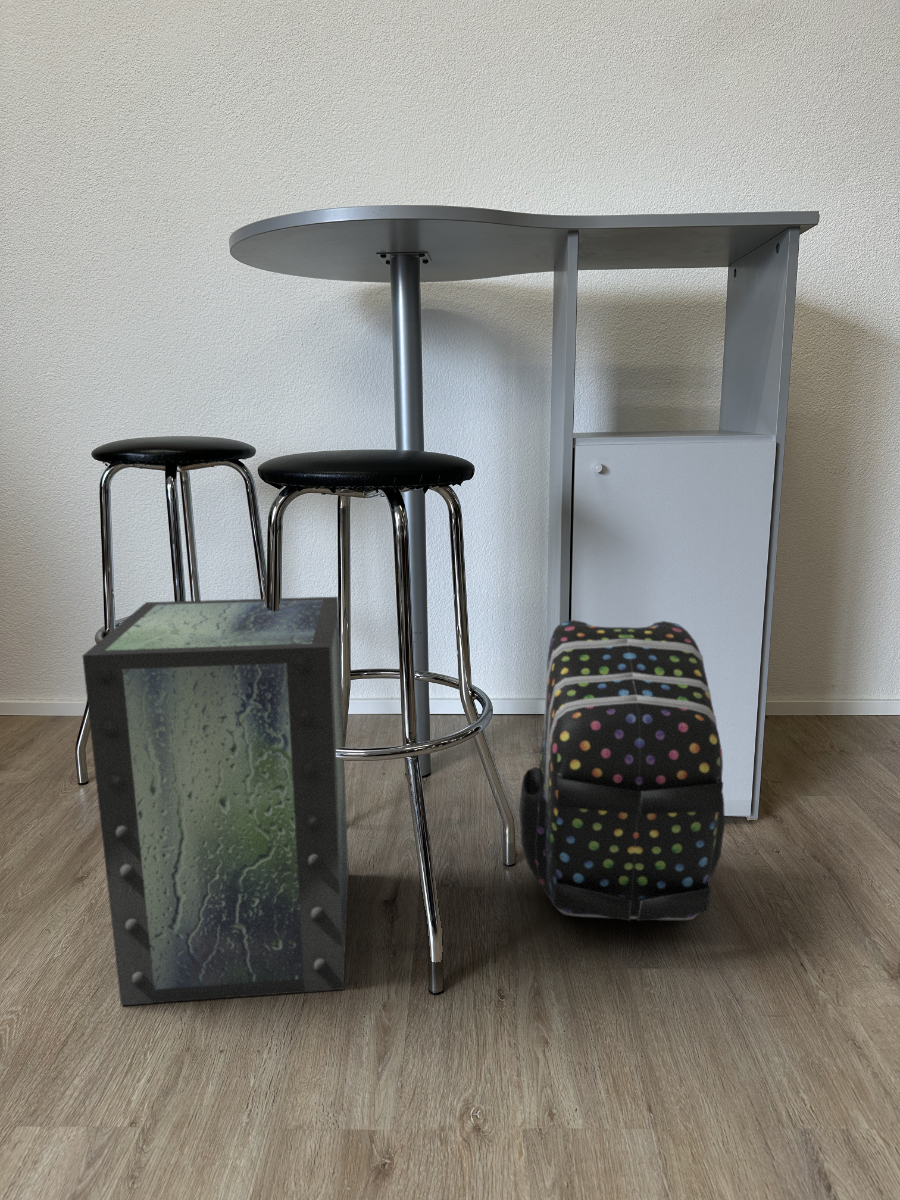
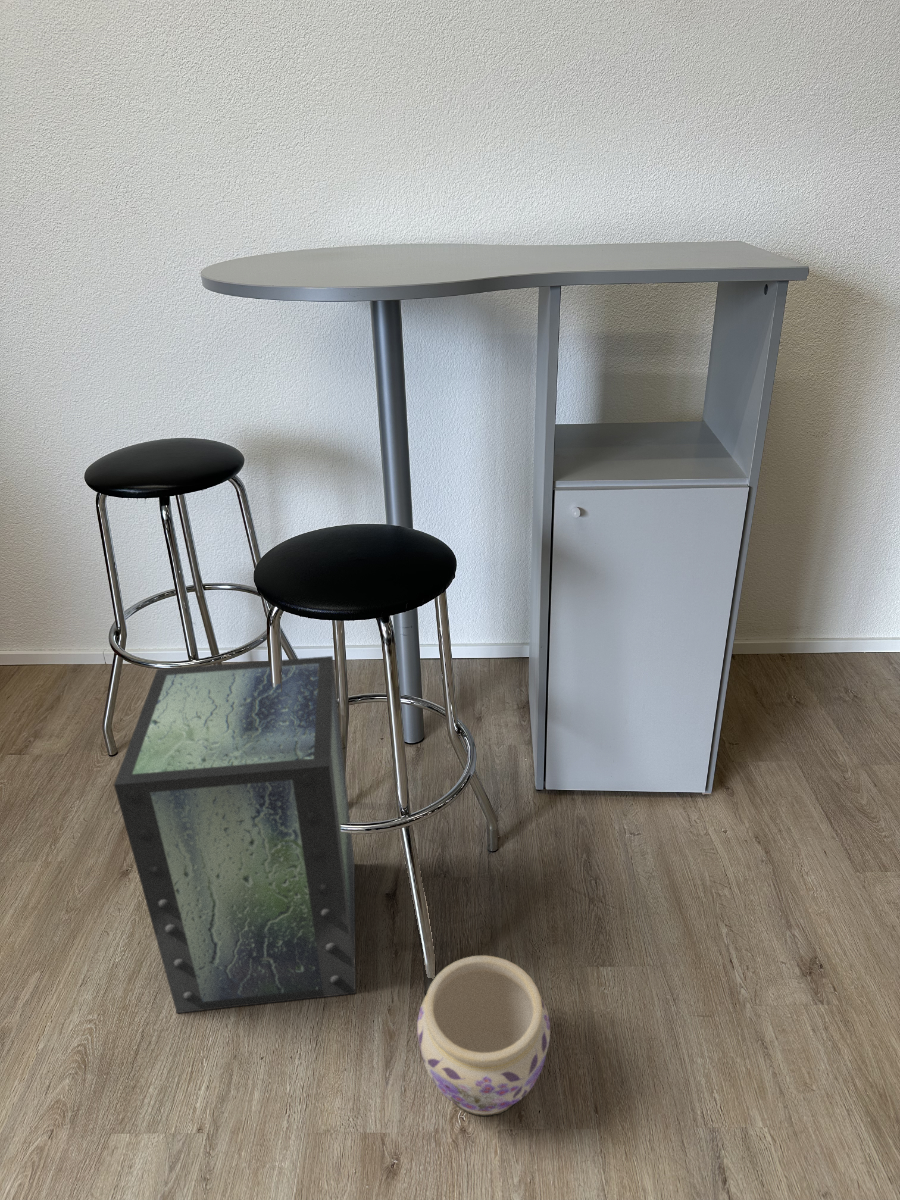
backpack: present [519,620,725,921] -> none [501,660,677,936]
planter: none [421,908,588,1114] -> present [417,955,550,1116]

